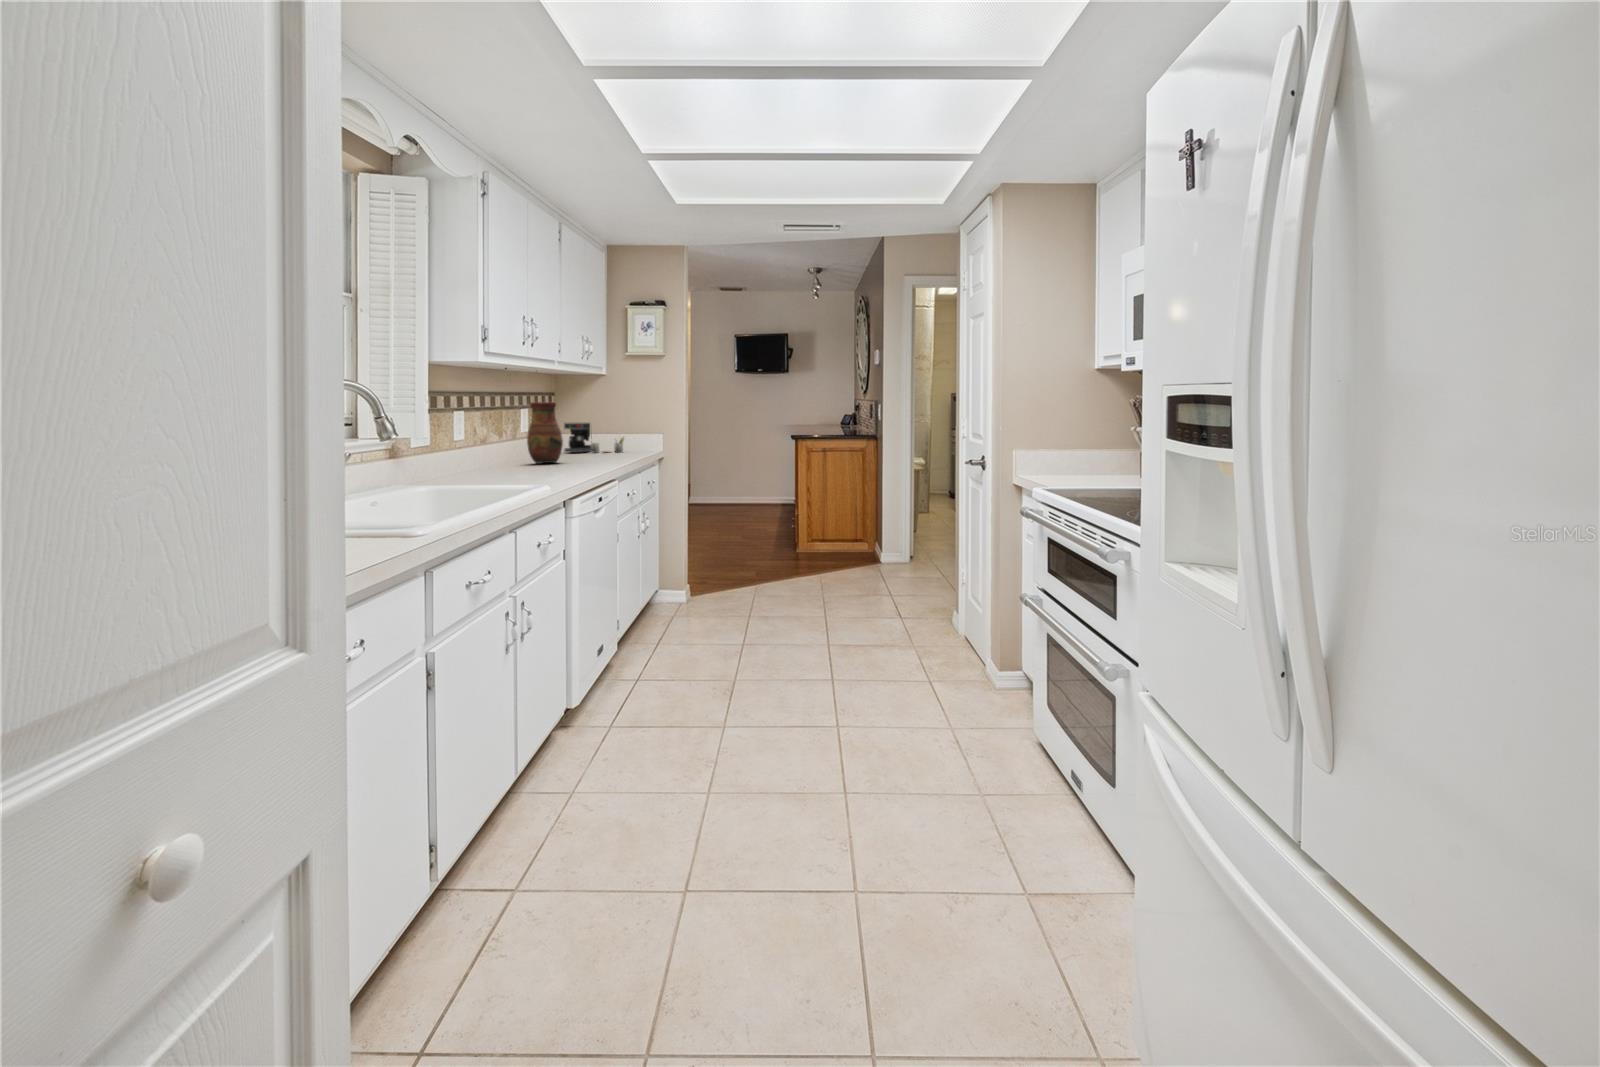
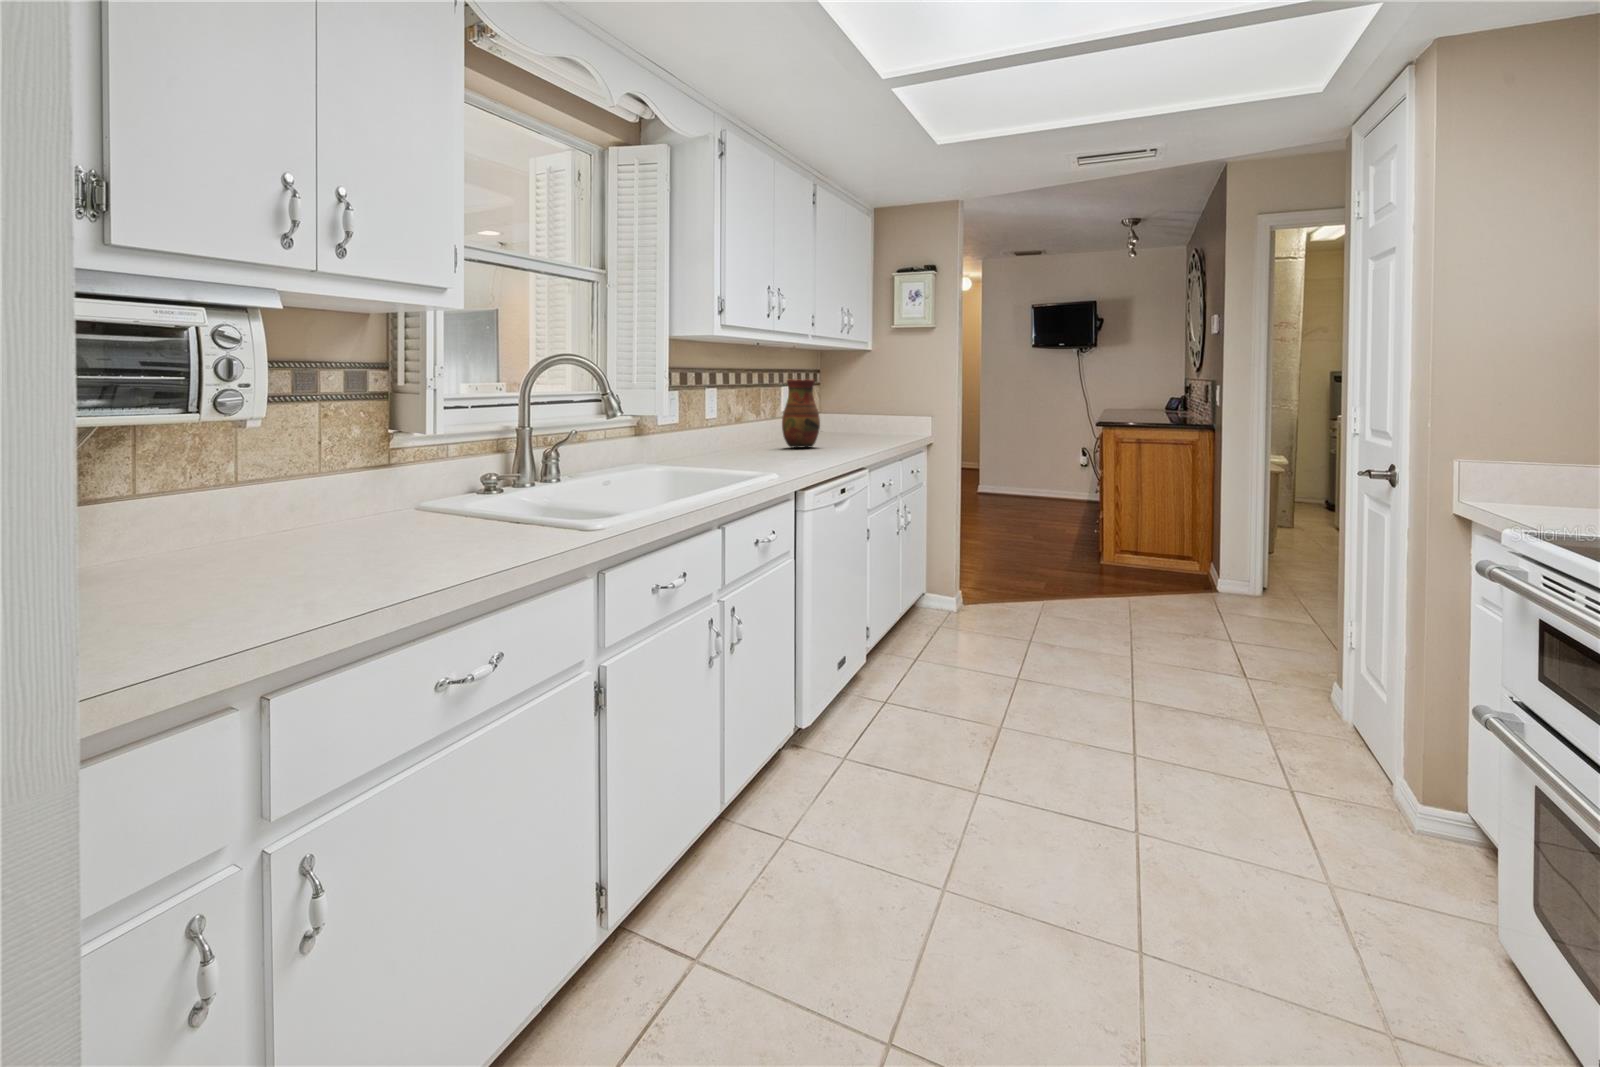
coffee maker: present [564,423,624,453] -> none [829,403,895,437]

